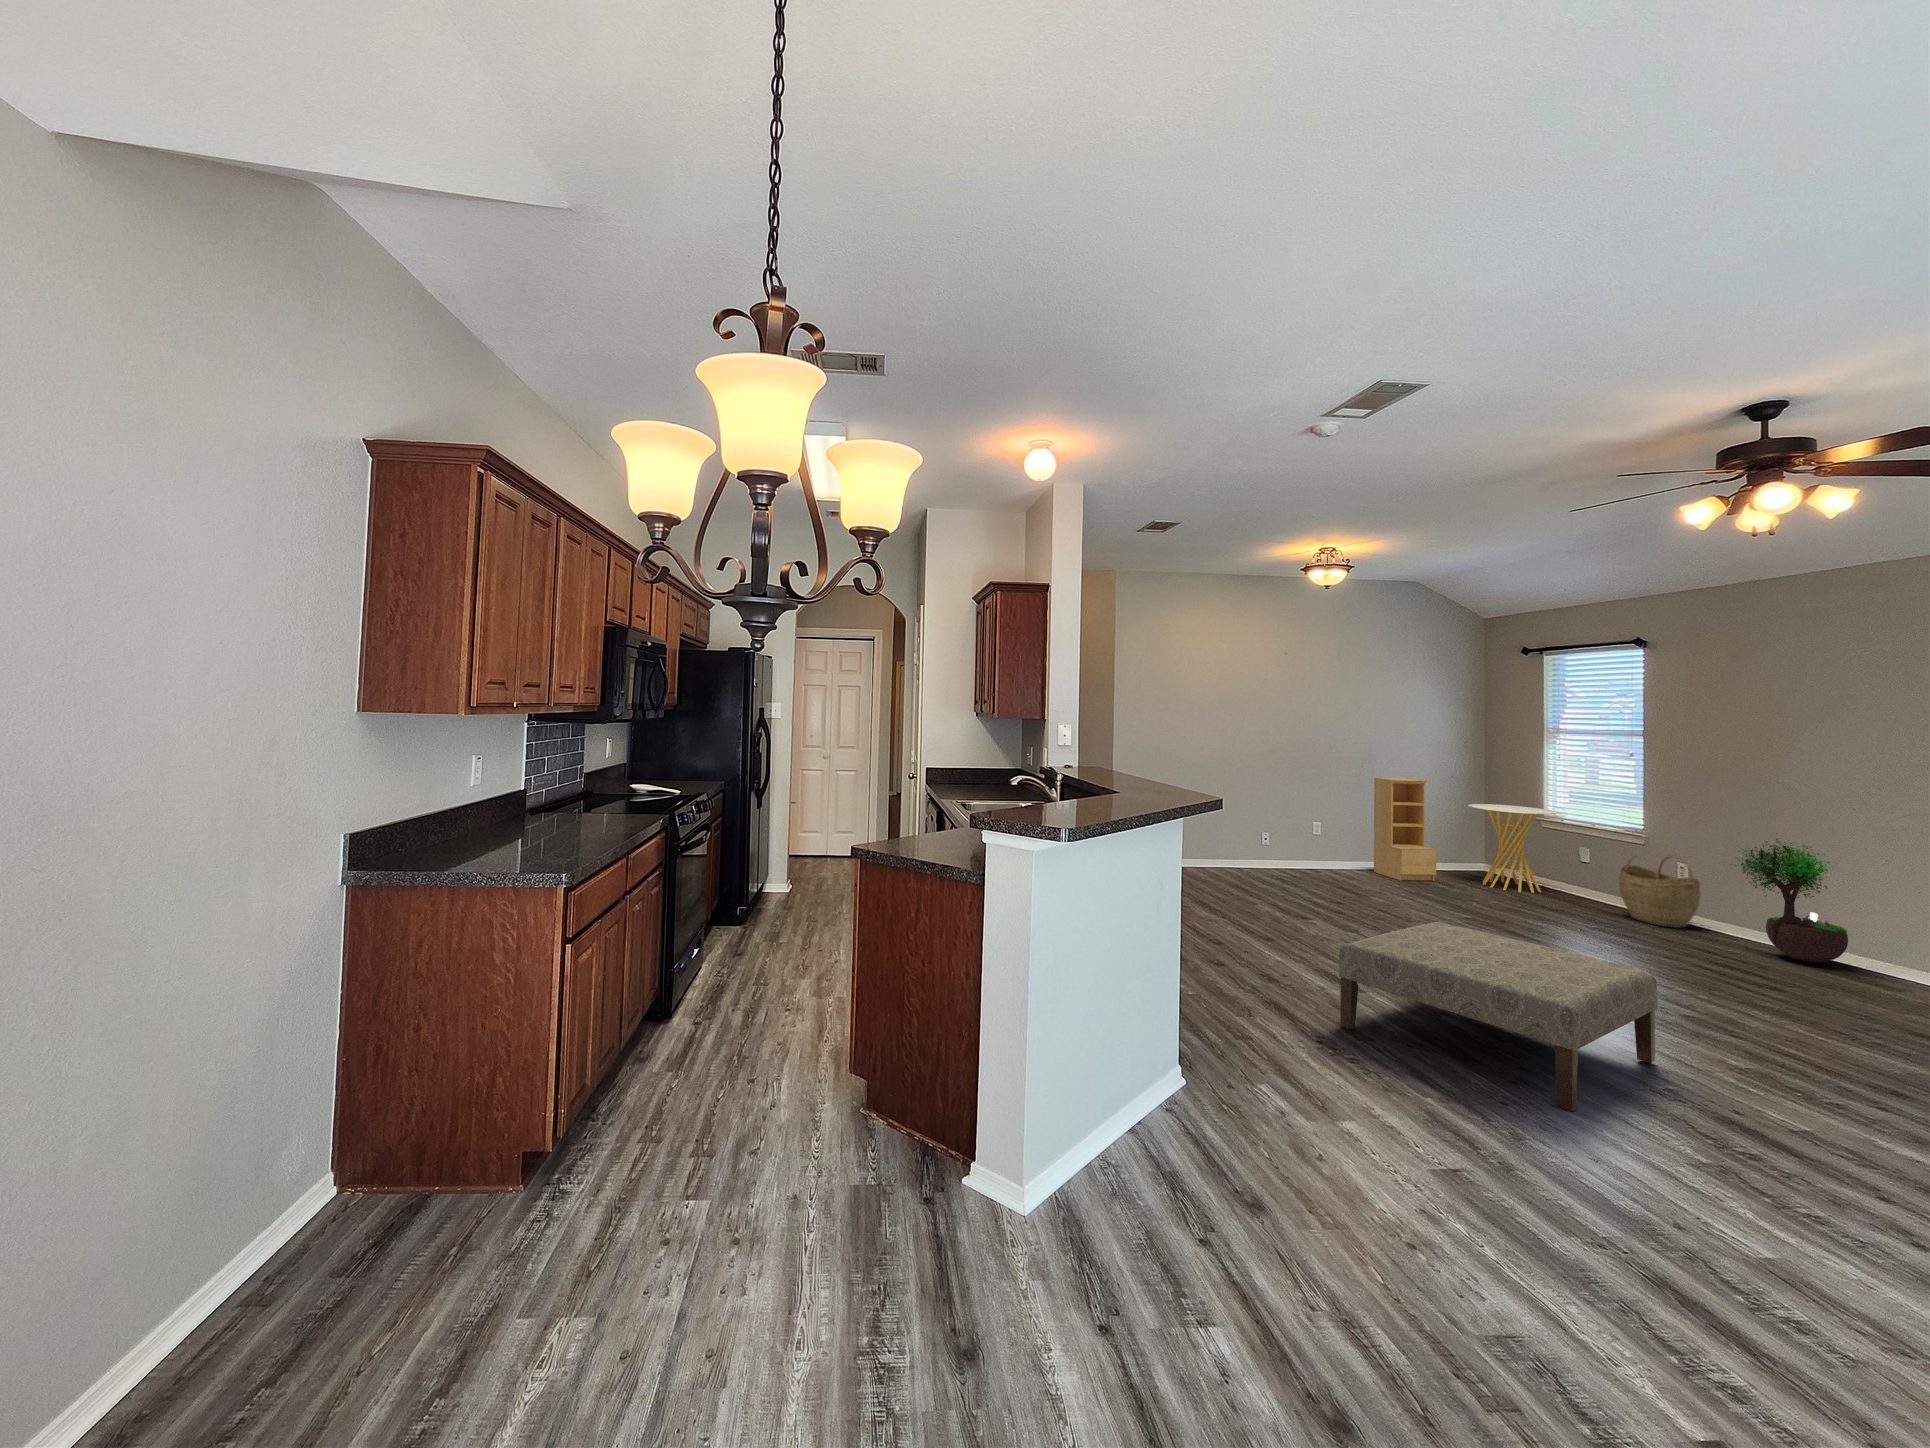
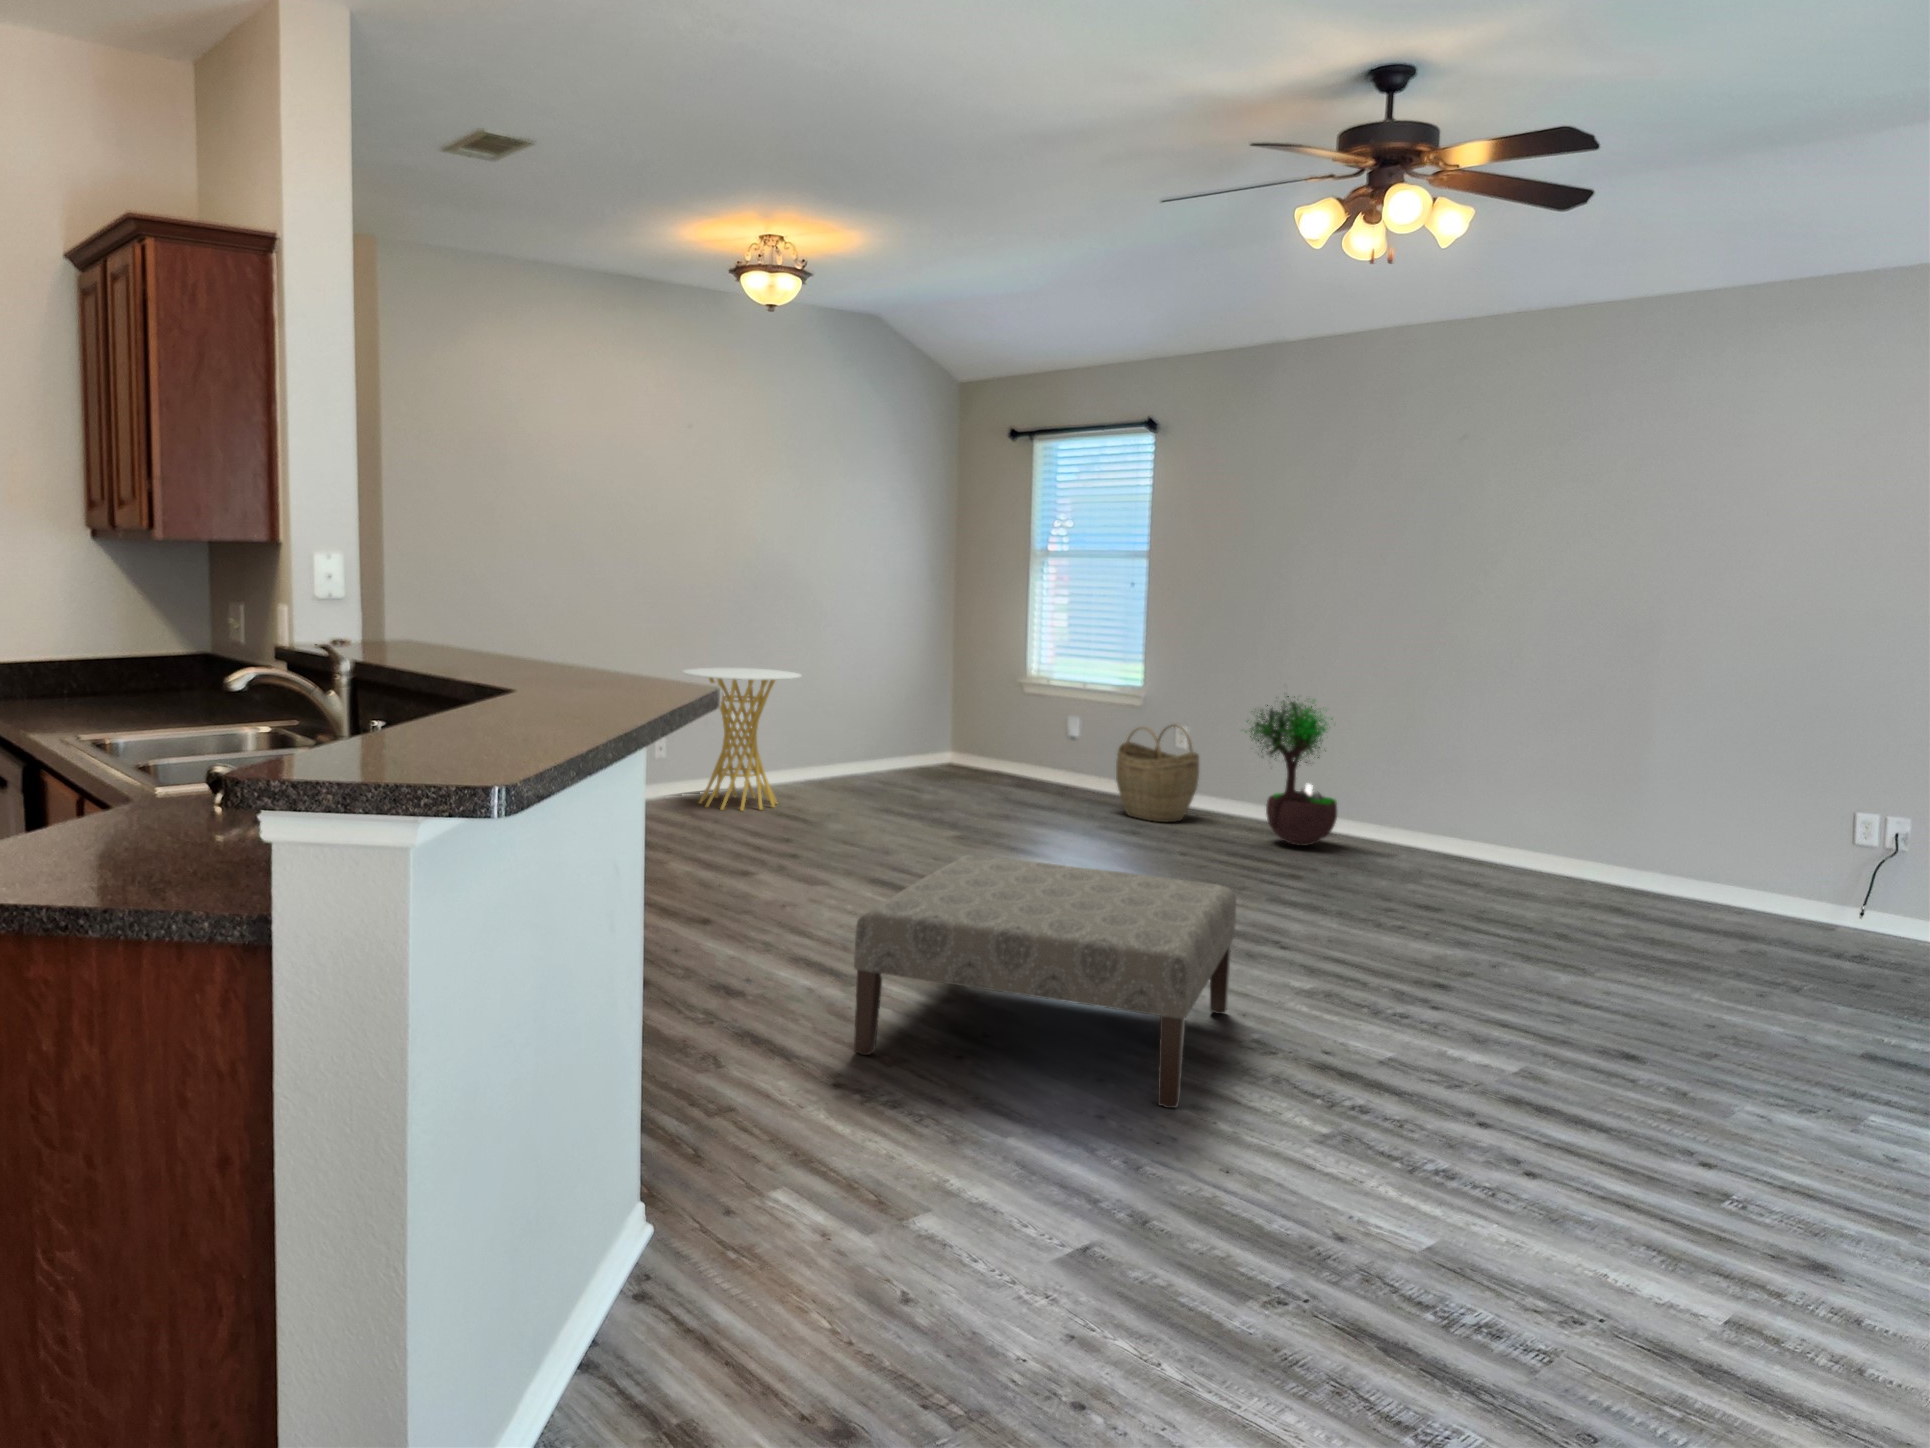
bookshelf: present [1374,778,1436,881] -> none [809,631,897,796]
side table: present [1468,804,1557,893] -> present [683,668,801,811]

